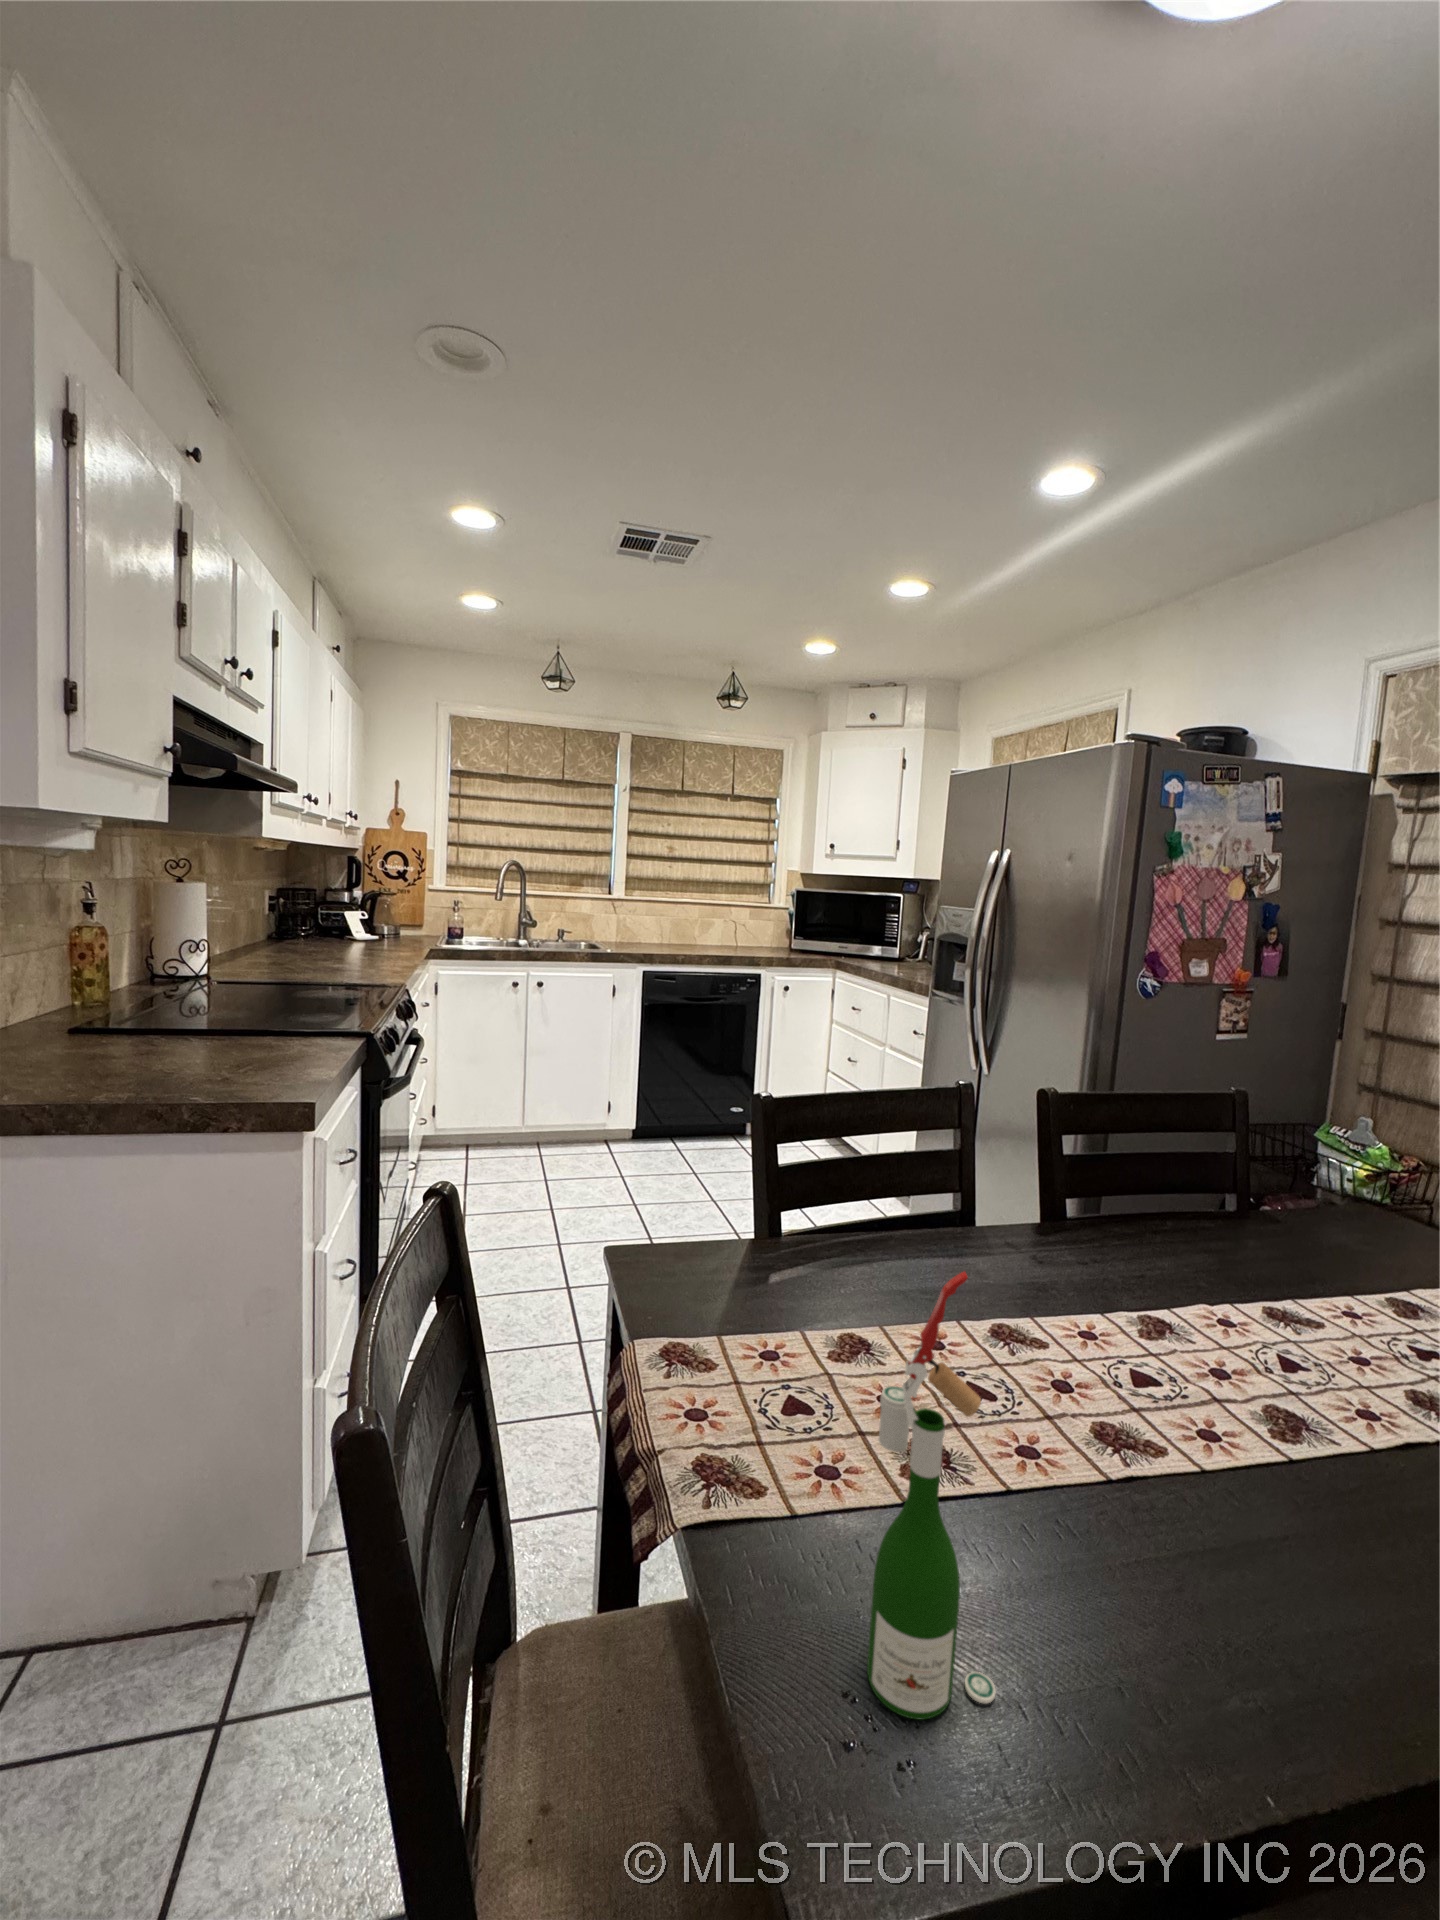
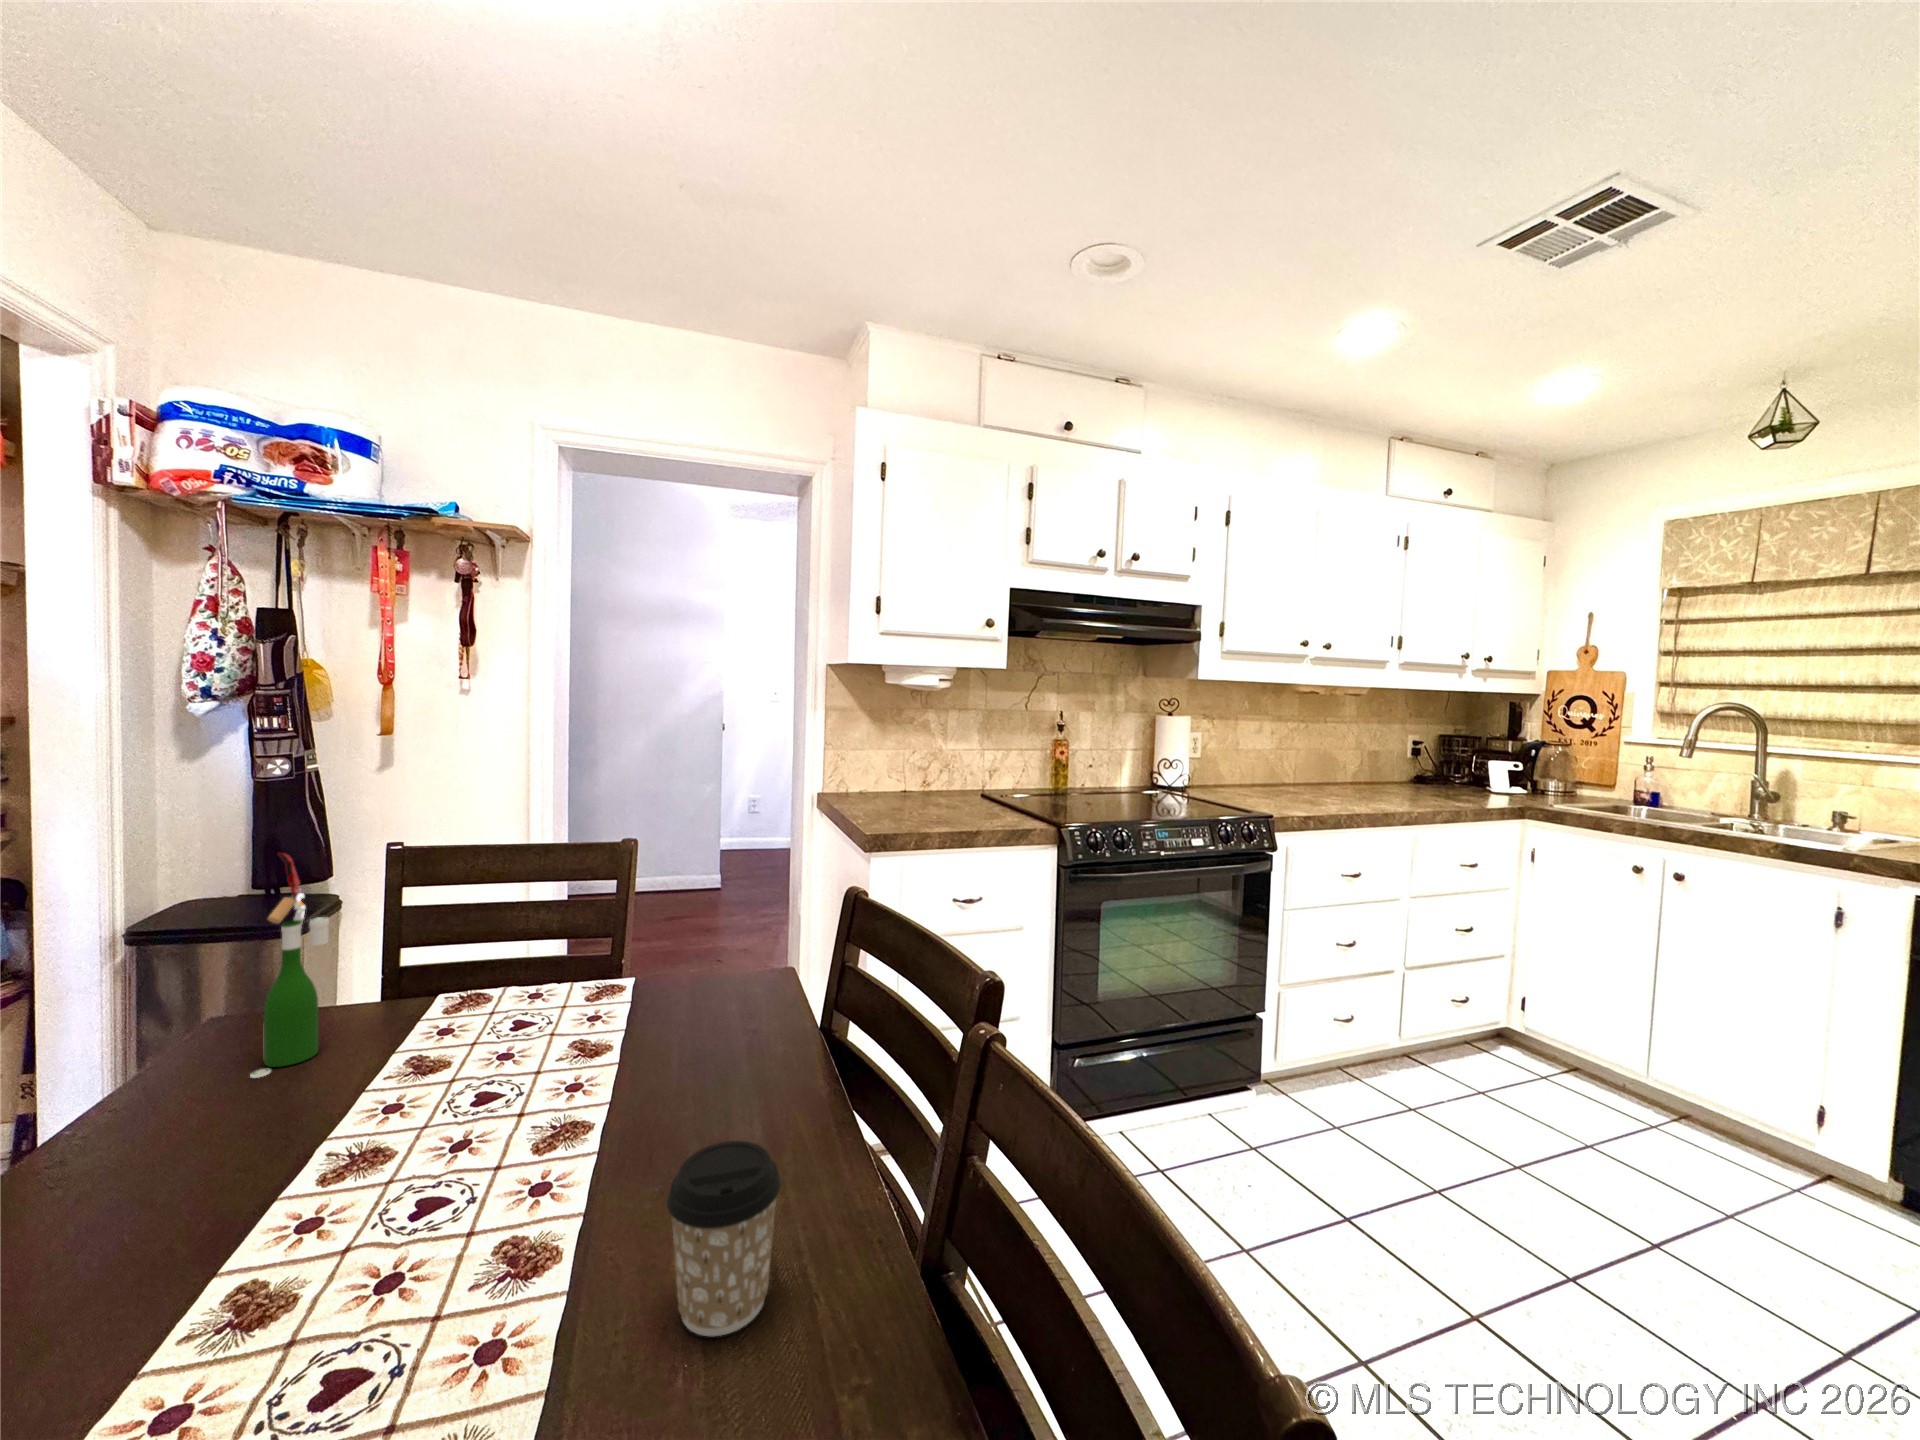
coffee cup: none [1112,1173,1181,1267] -> present [667,1141,781,1336]

